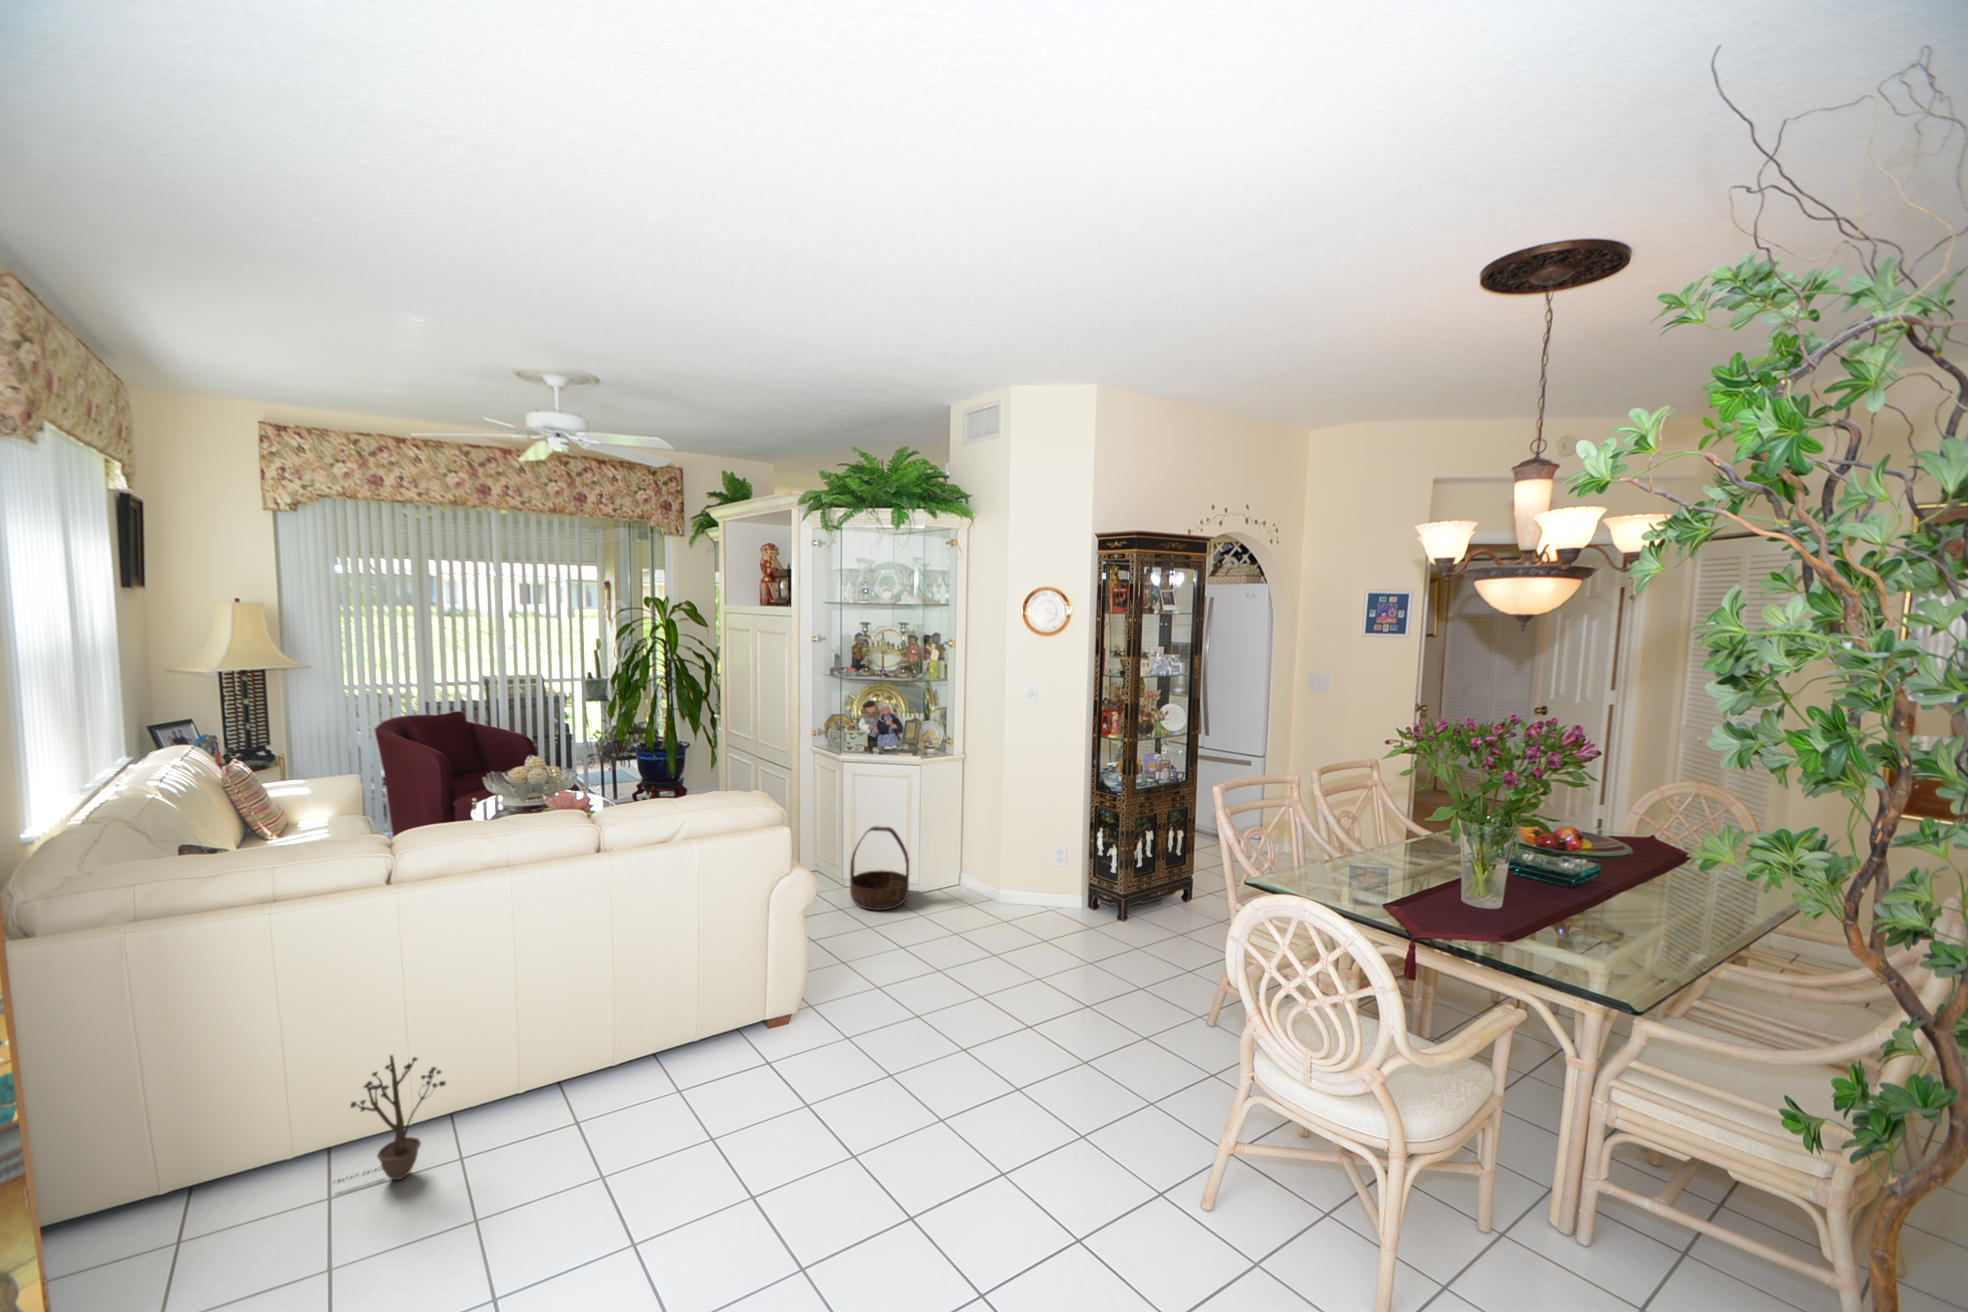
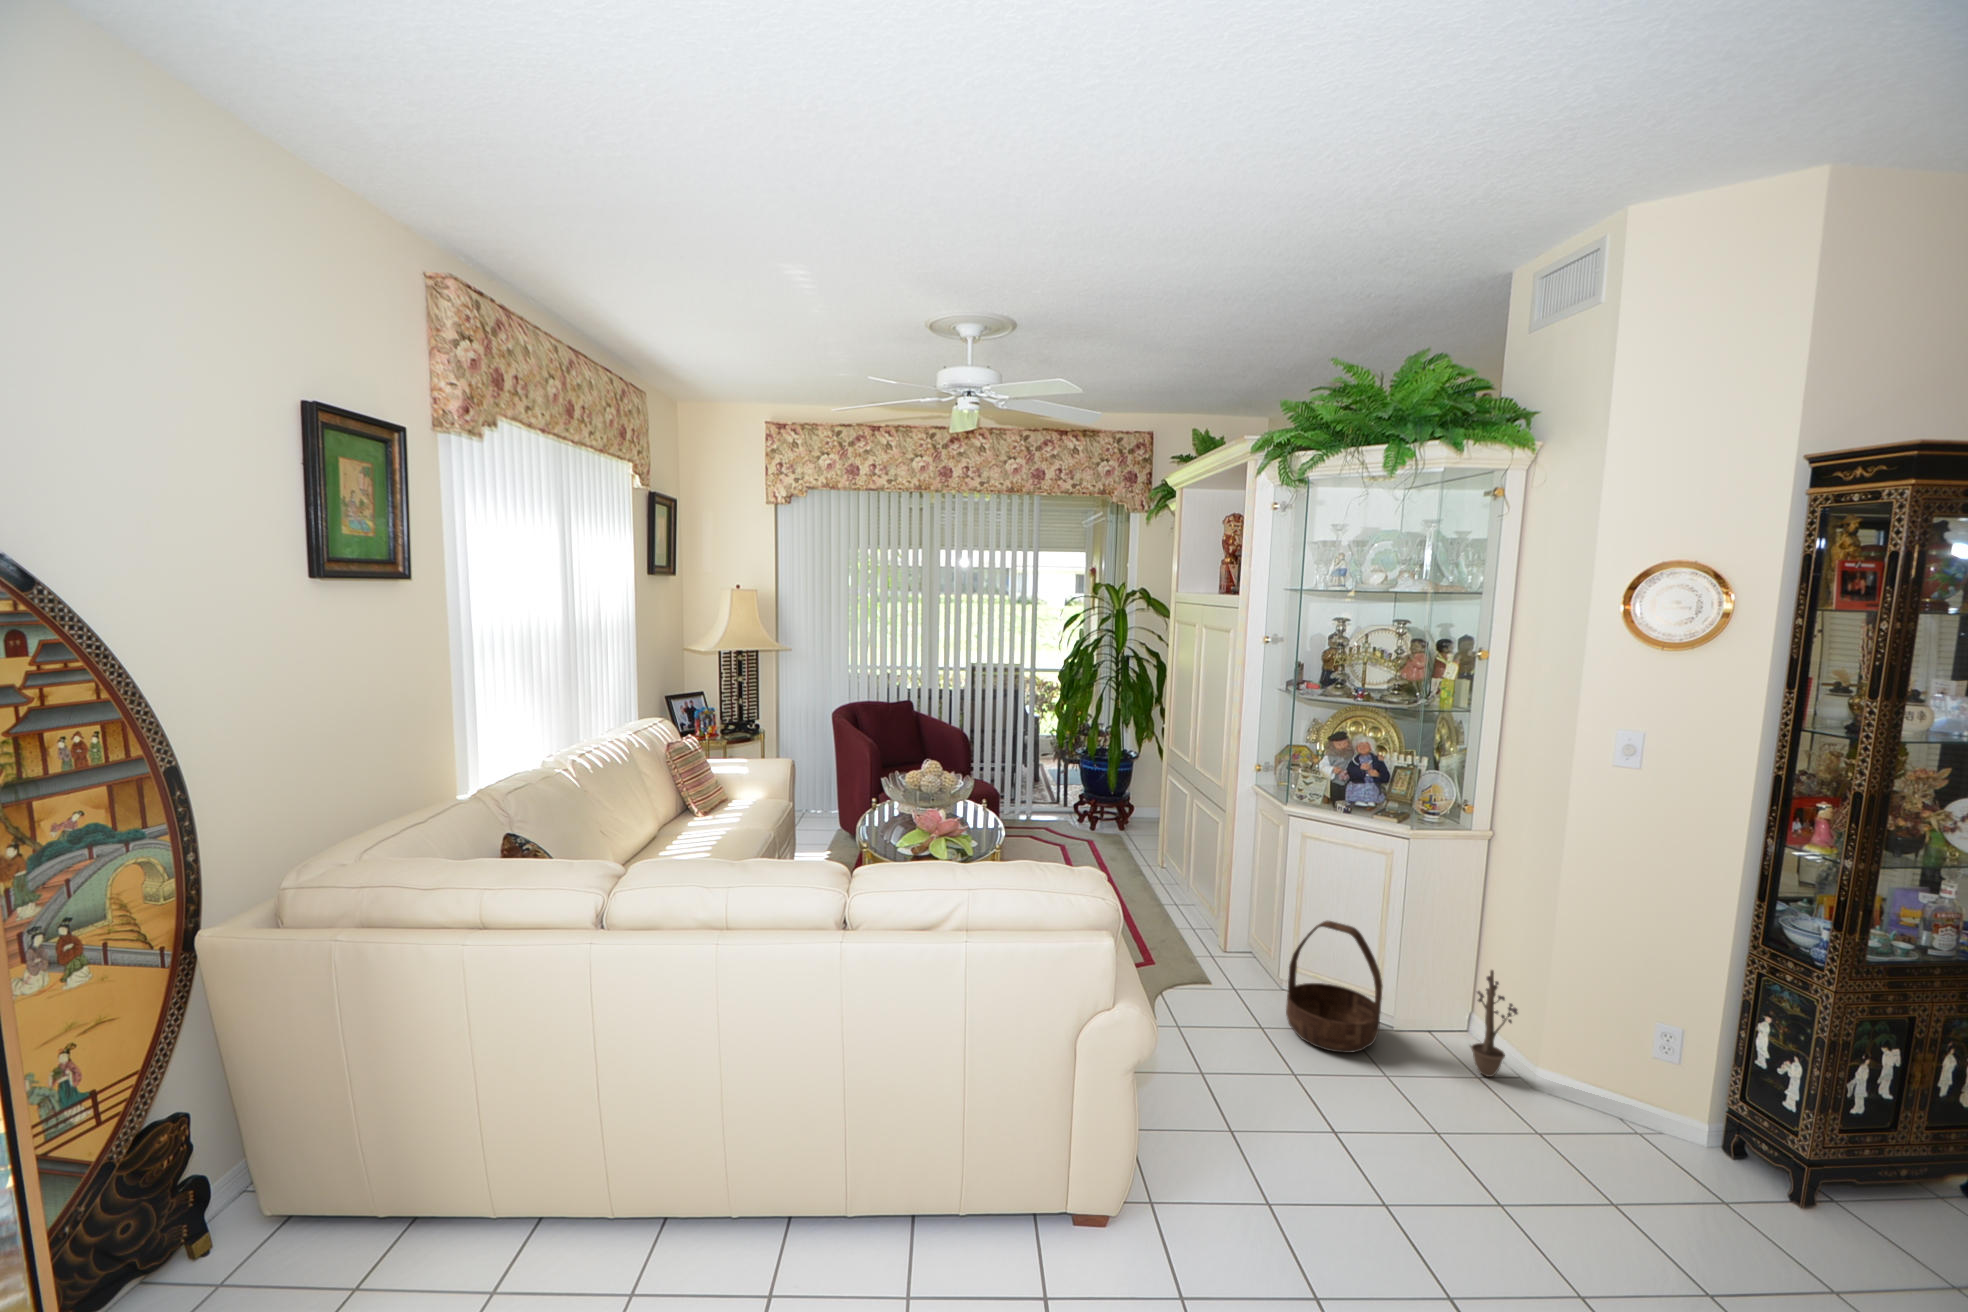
decorative plant: present [333,1055,446,1184] -> present [1470,970,1518,1077]

